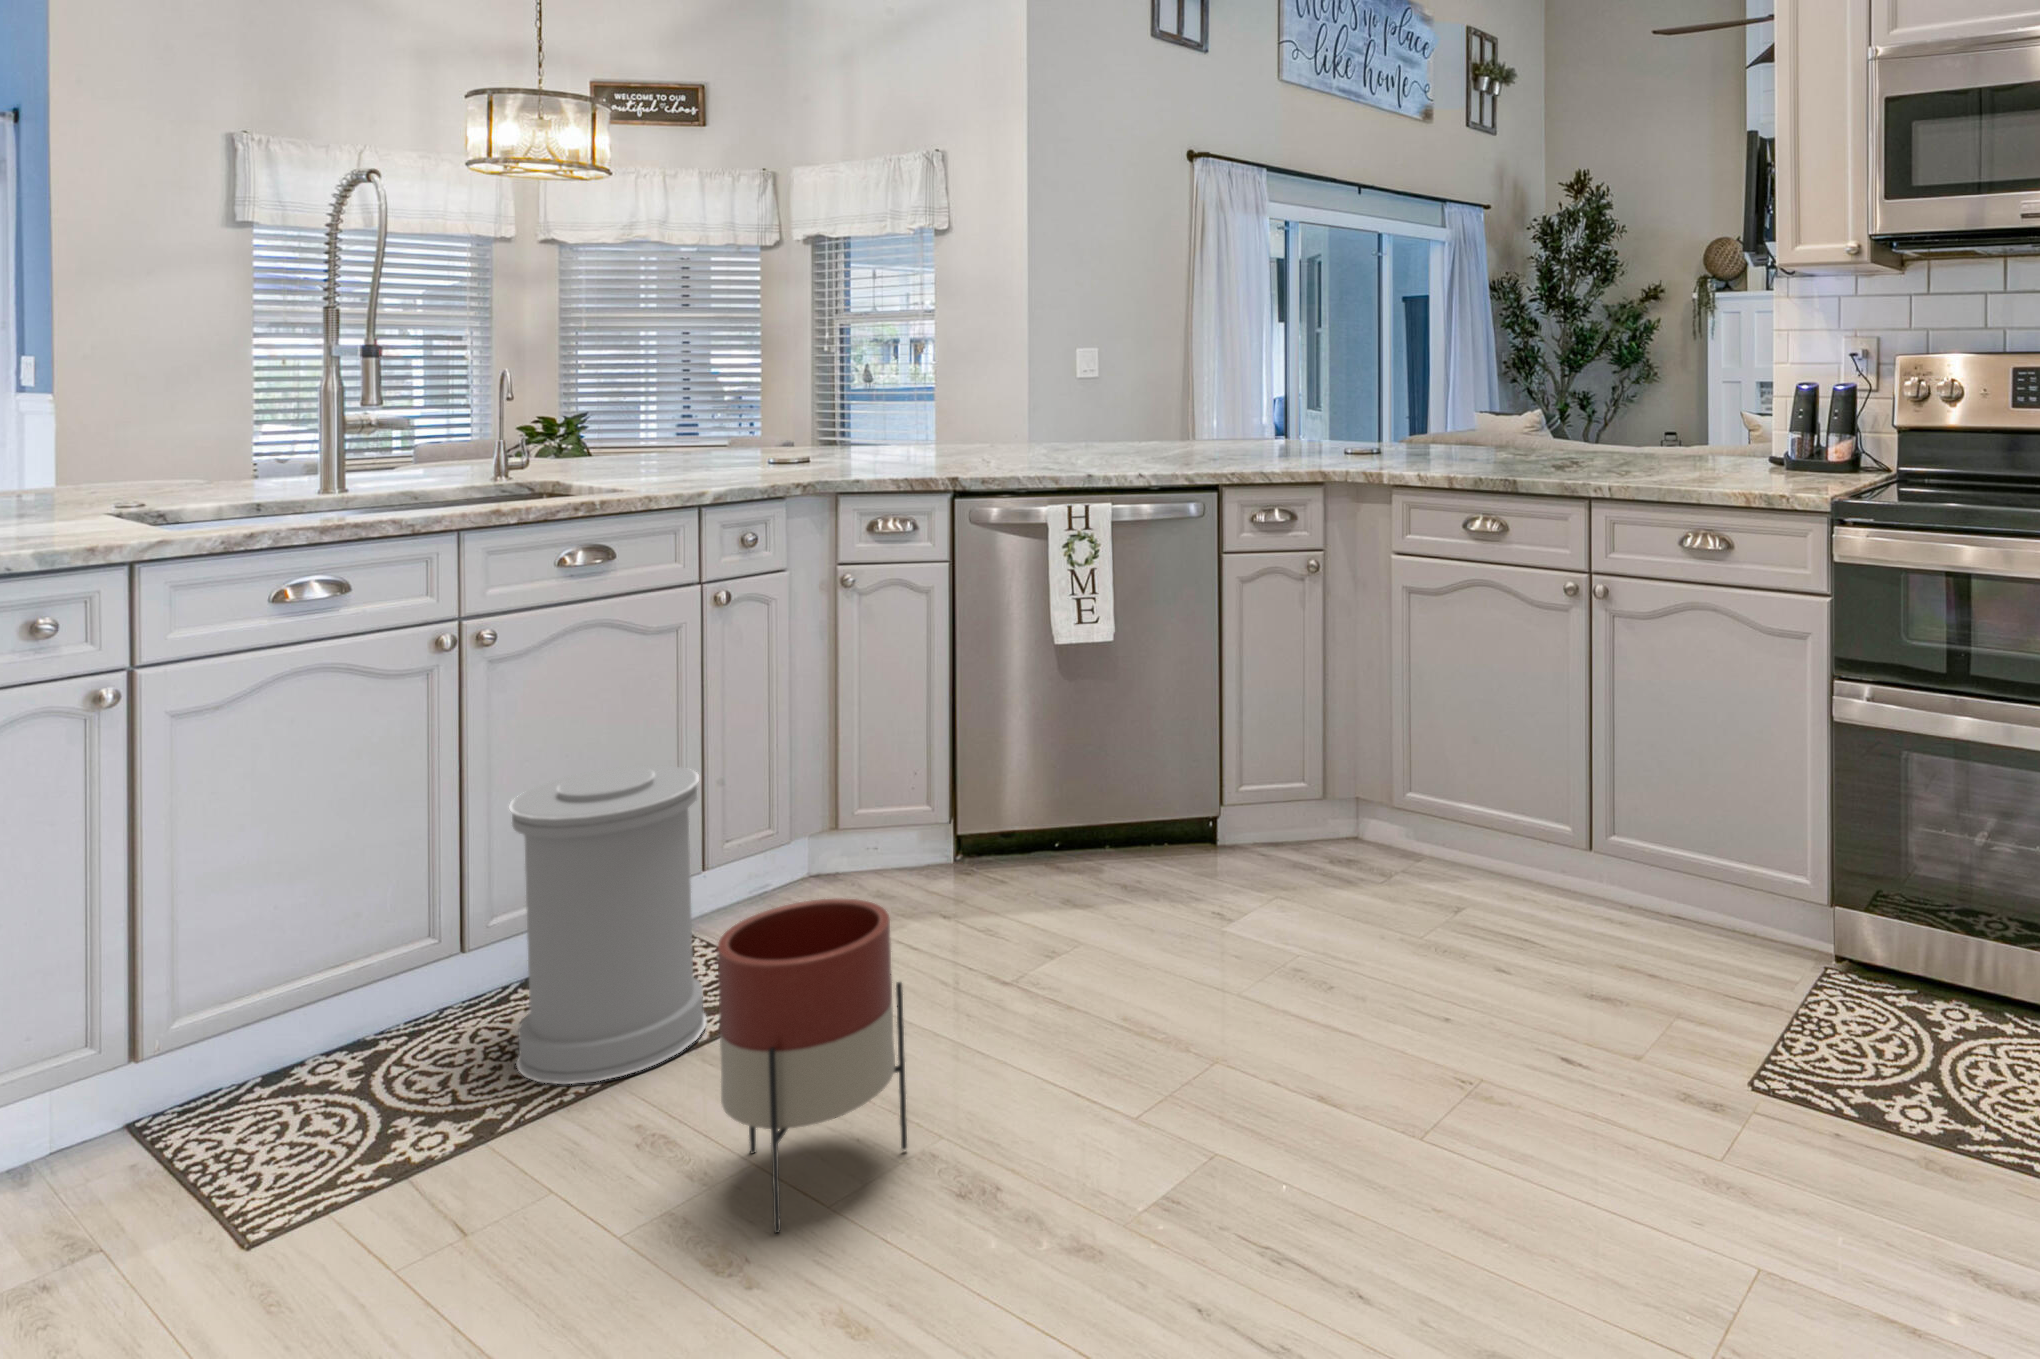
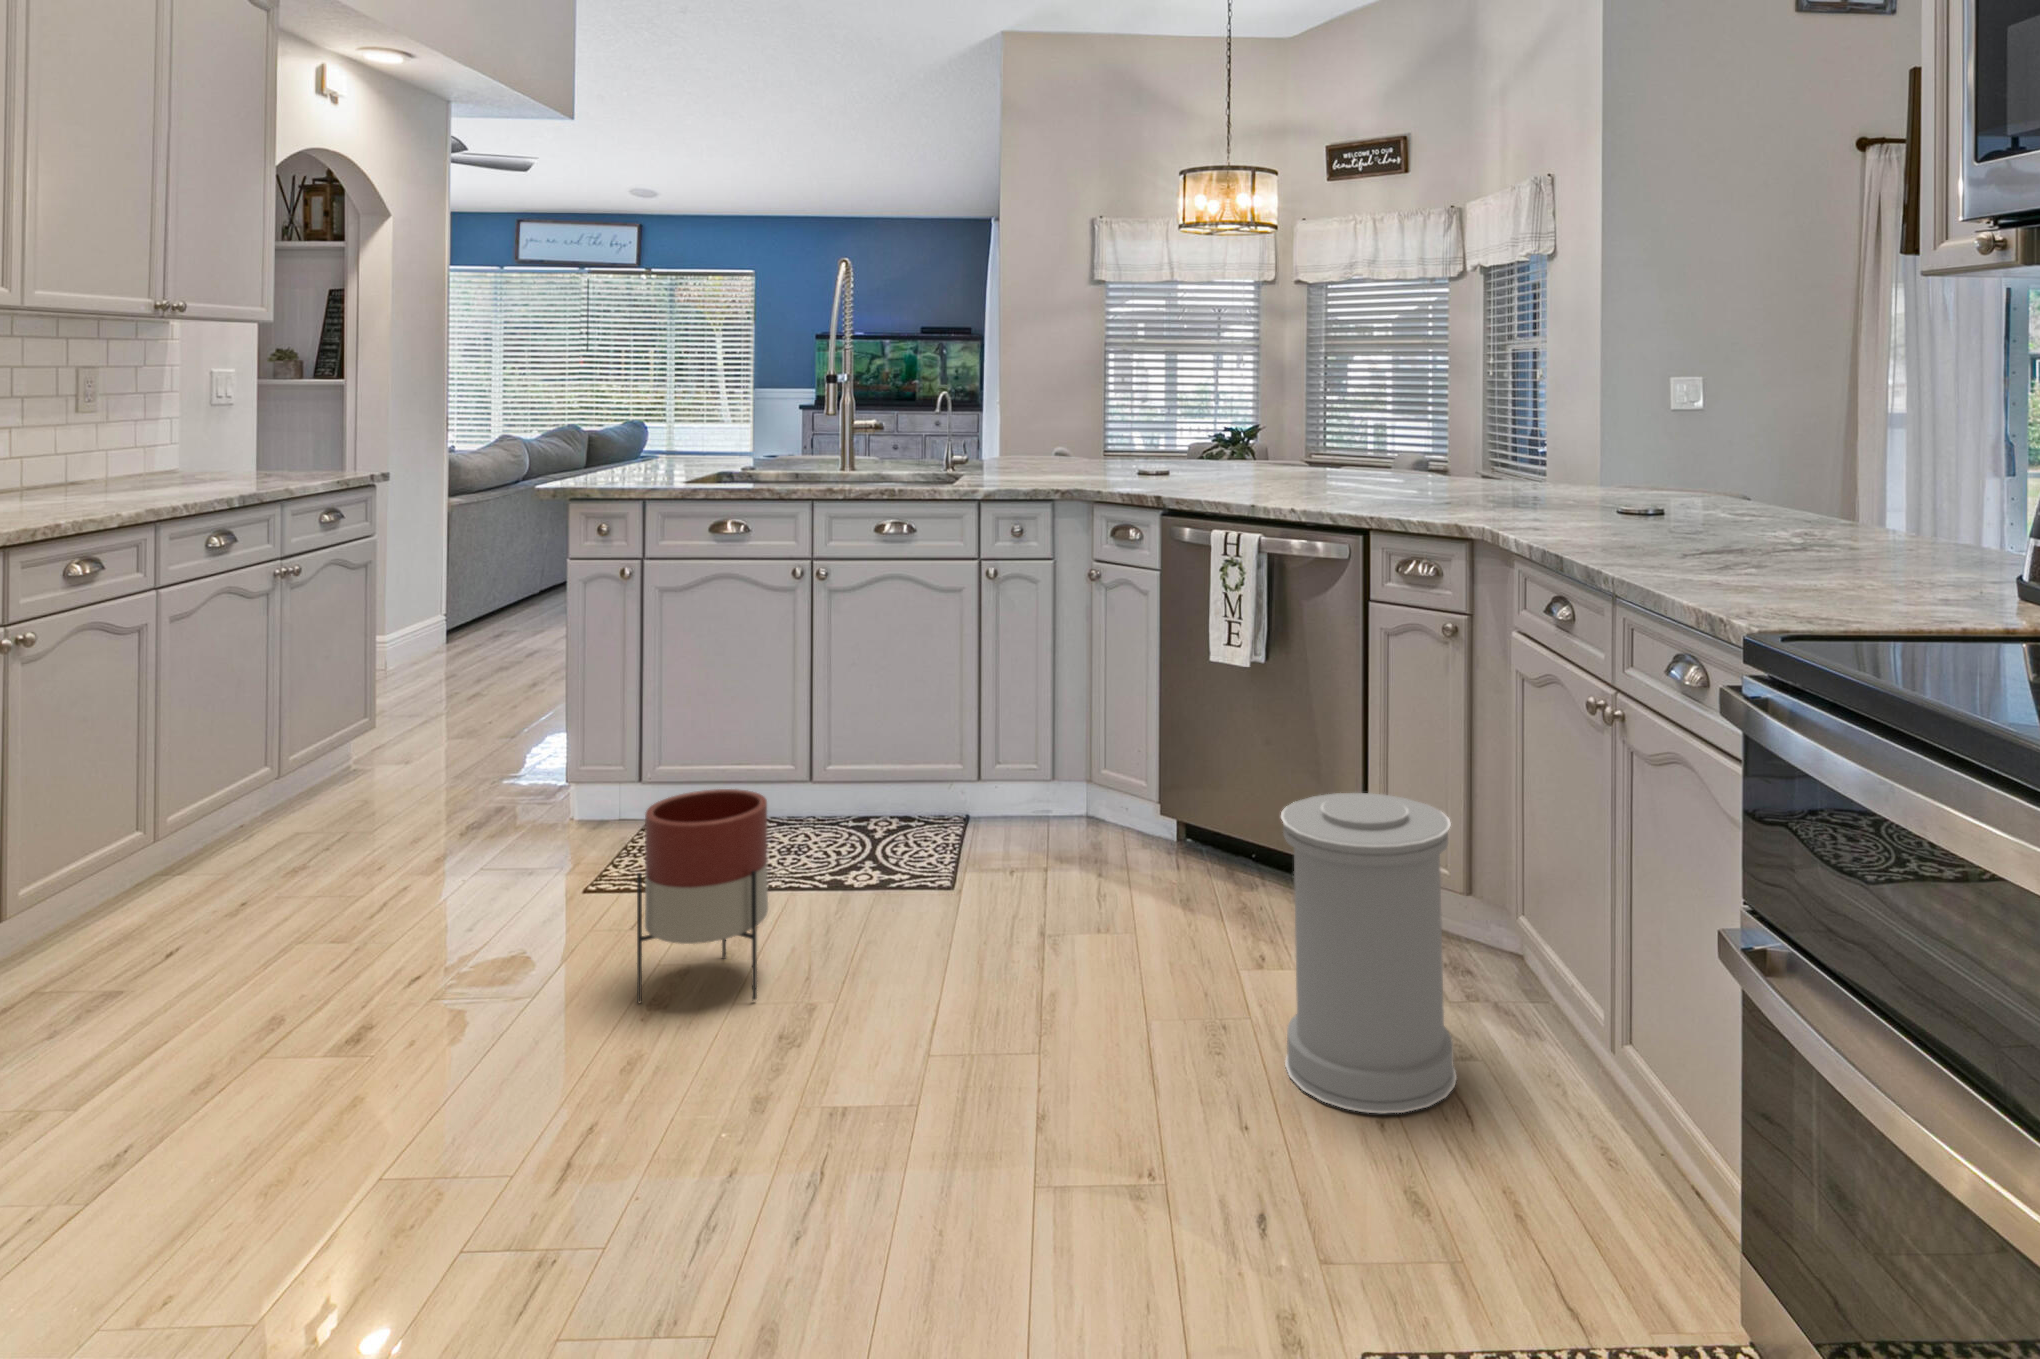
trash can: present [509,765,706,1084] -> present [1281,793,1457,1113]

